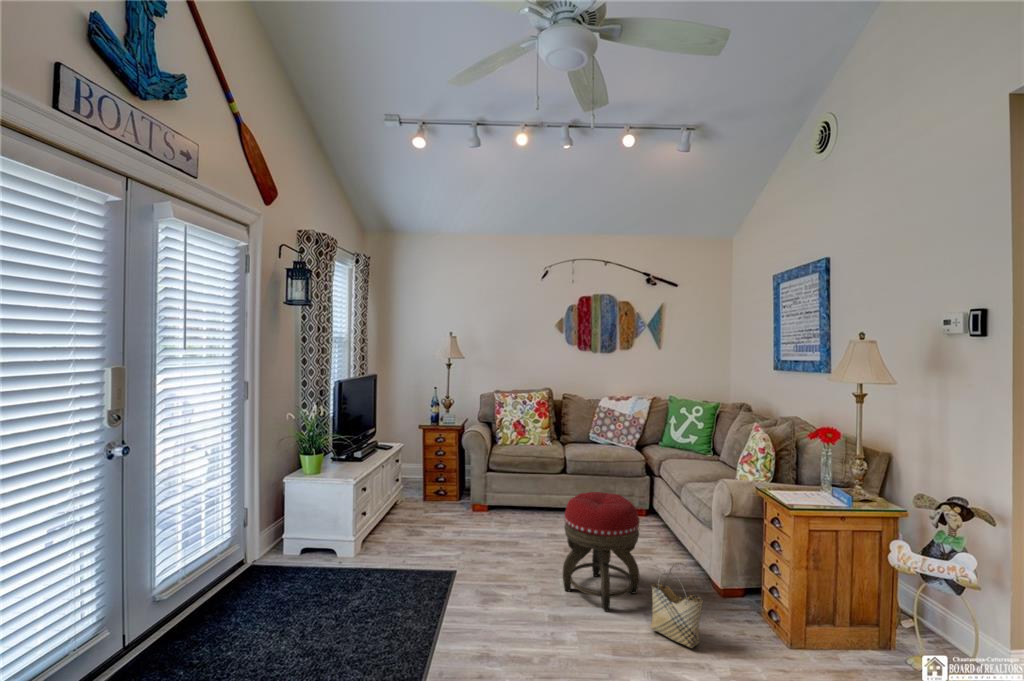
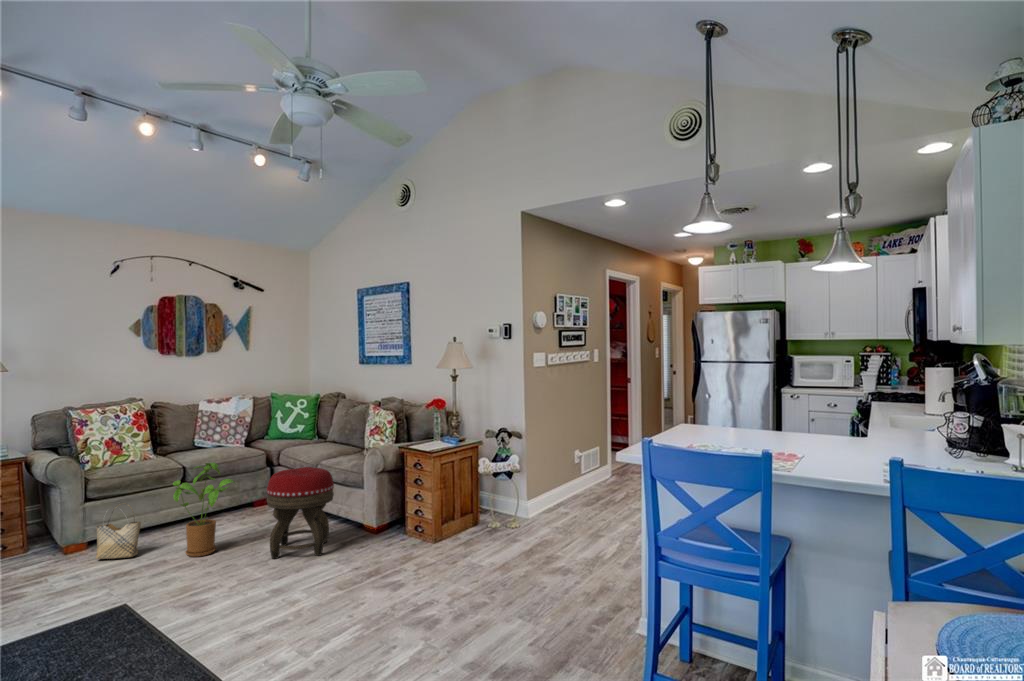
house plant: none [507,464,559,555] -> present [173,463,234,557]
woven basket: present [651,563,703,648] -> present [96,503,141,559]

